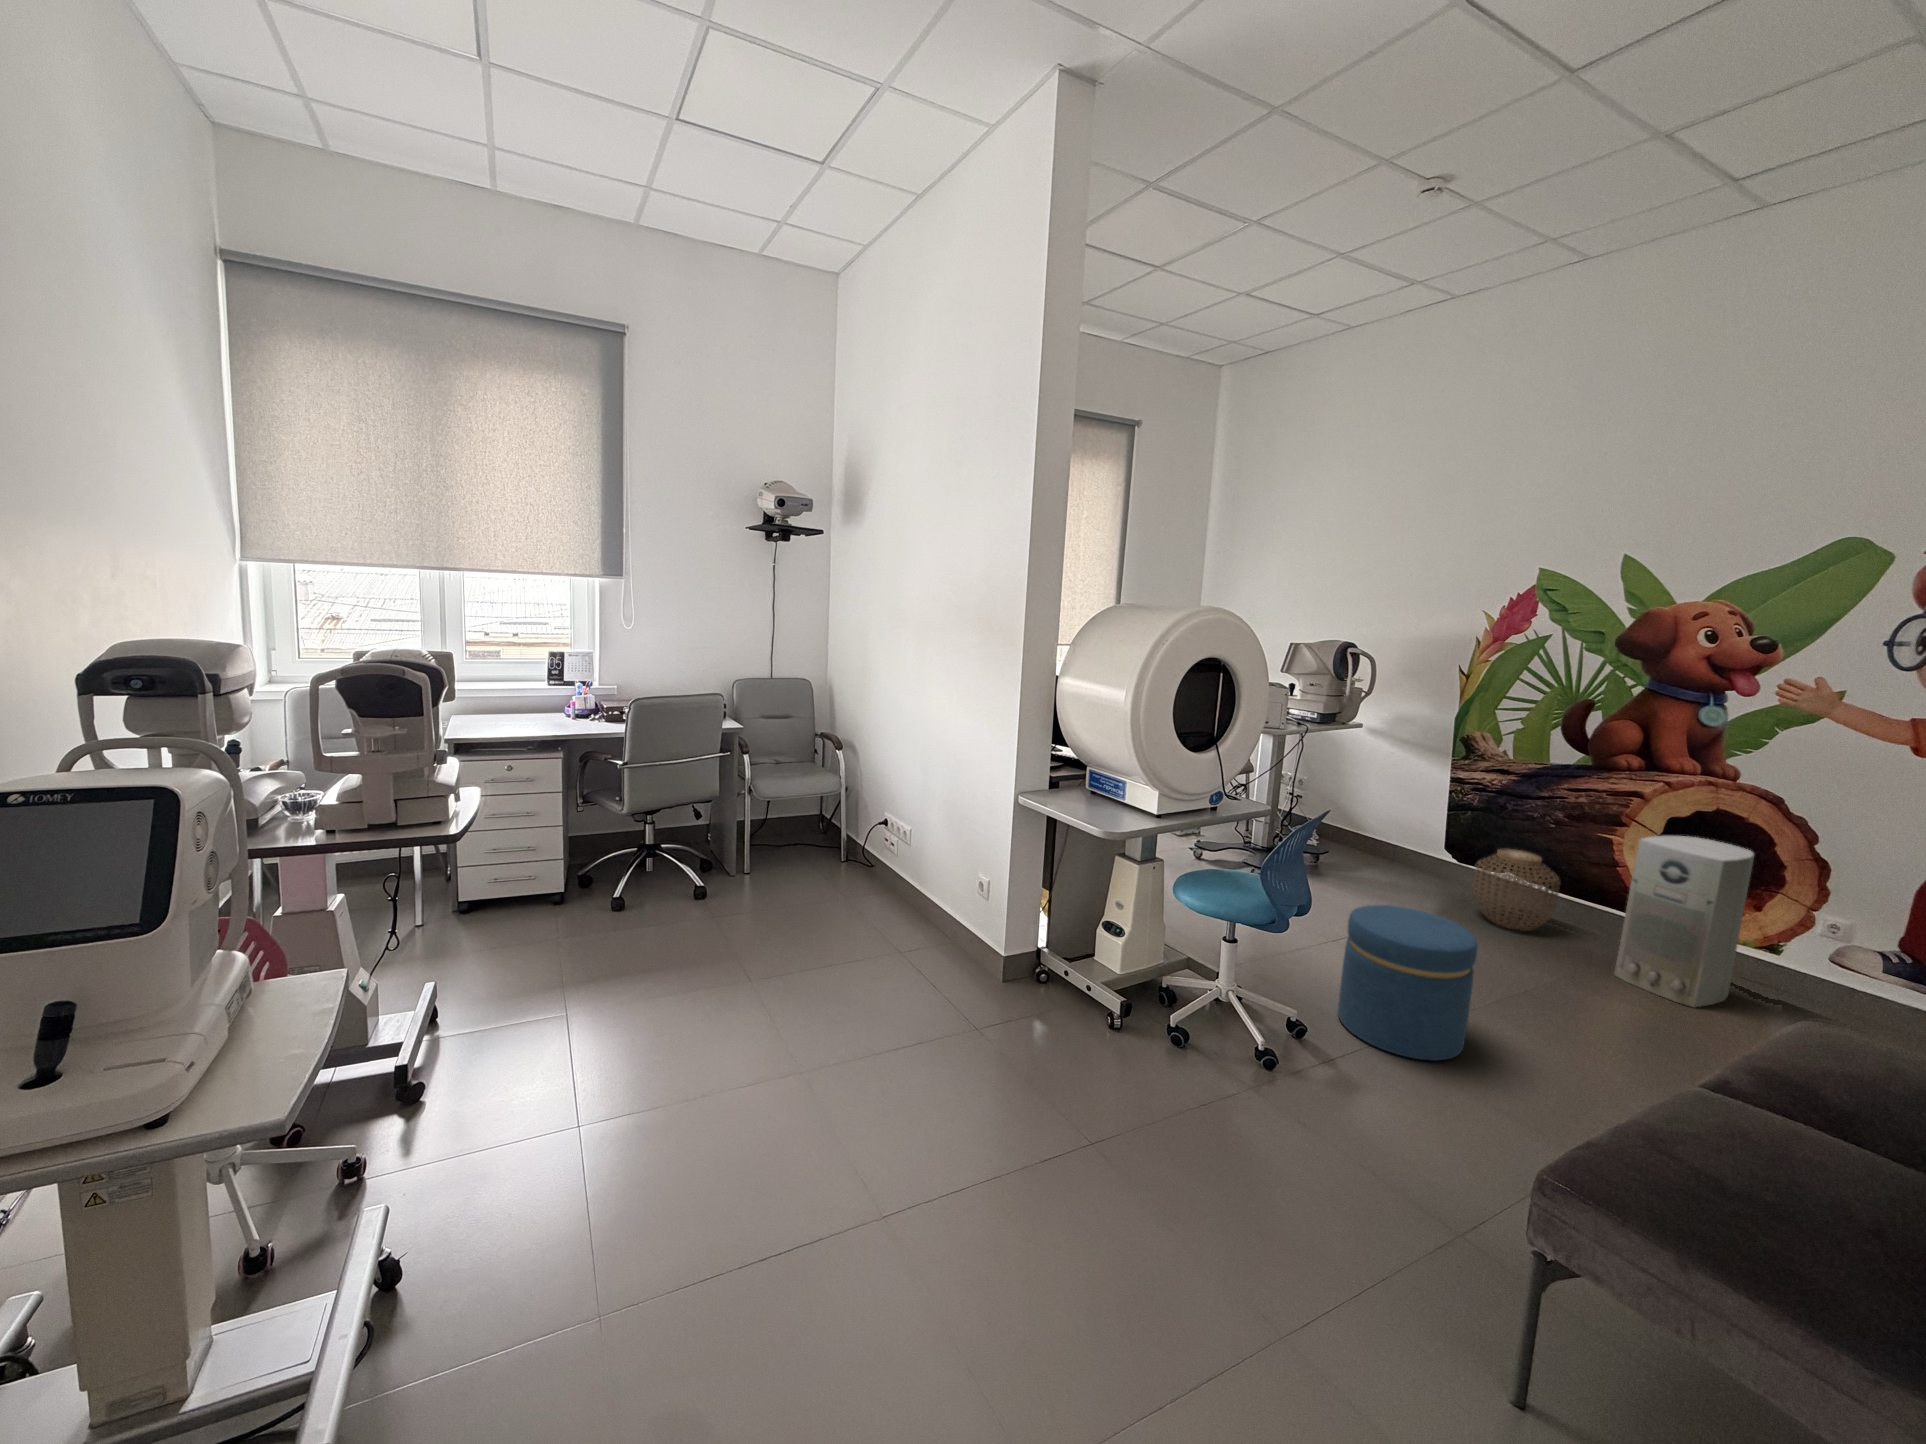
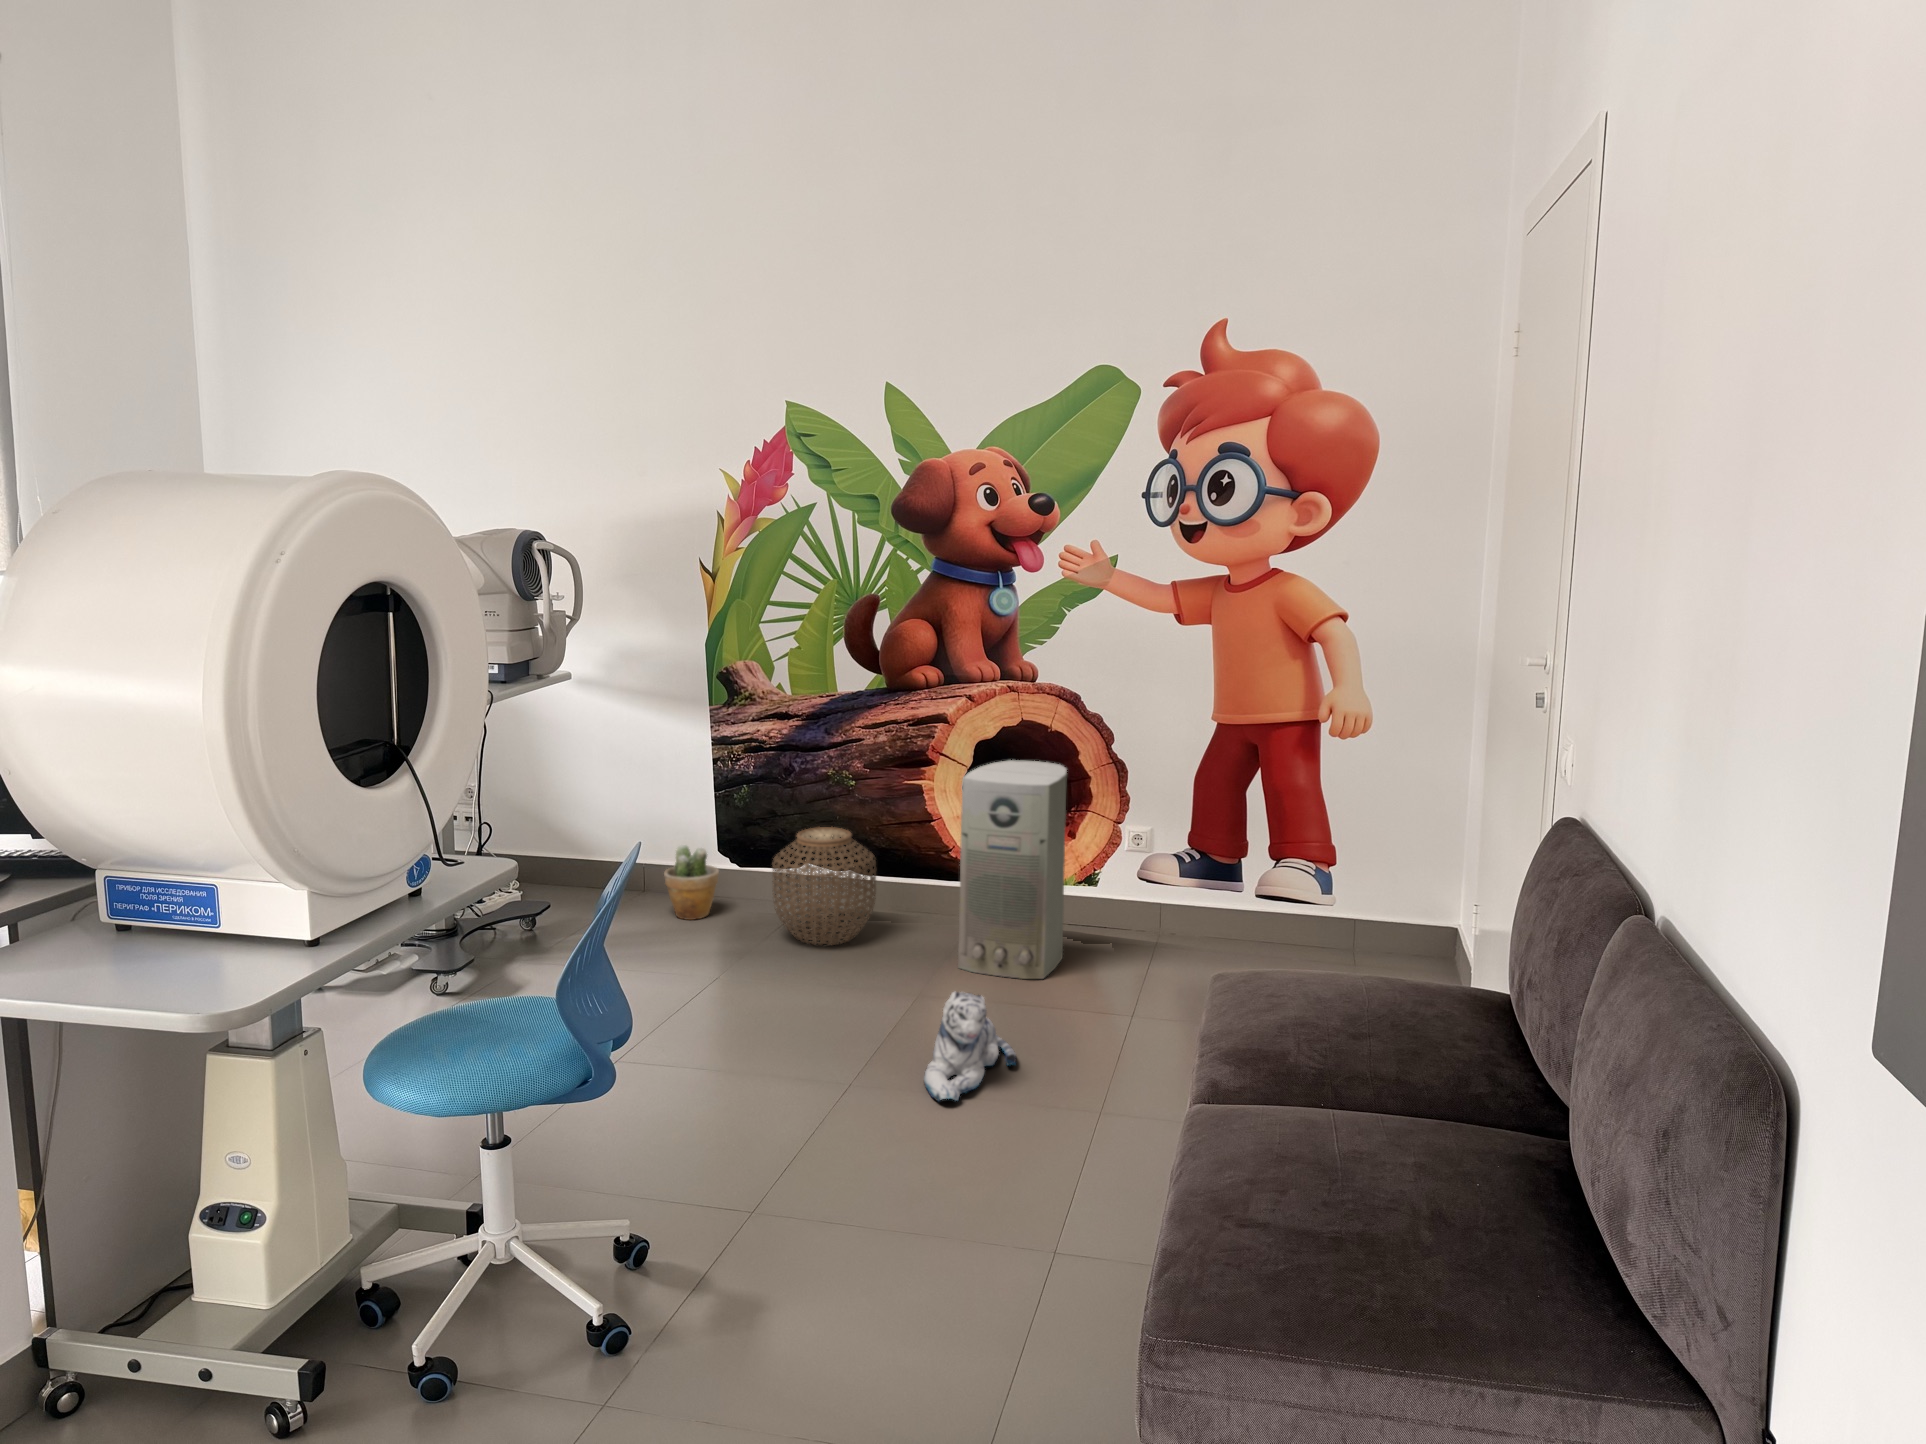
potted plant: none [1402,839,1441,887] -> present [664,845,719,920]
ottoman: present [1338,905,1477,1060] -> none [670,967,857,1214]
plush toy: none [1540,978,1633,1051] -> present [924,992,1016,1101]

